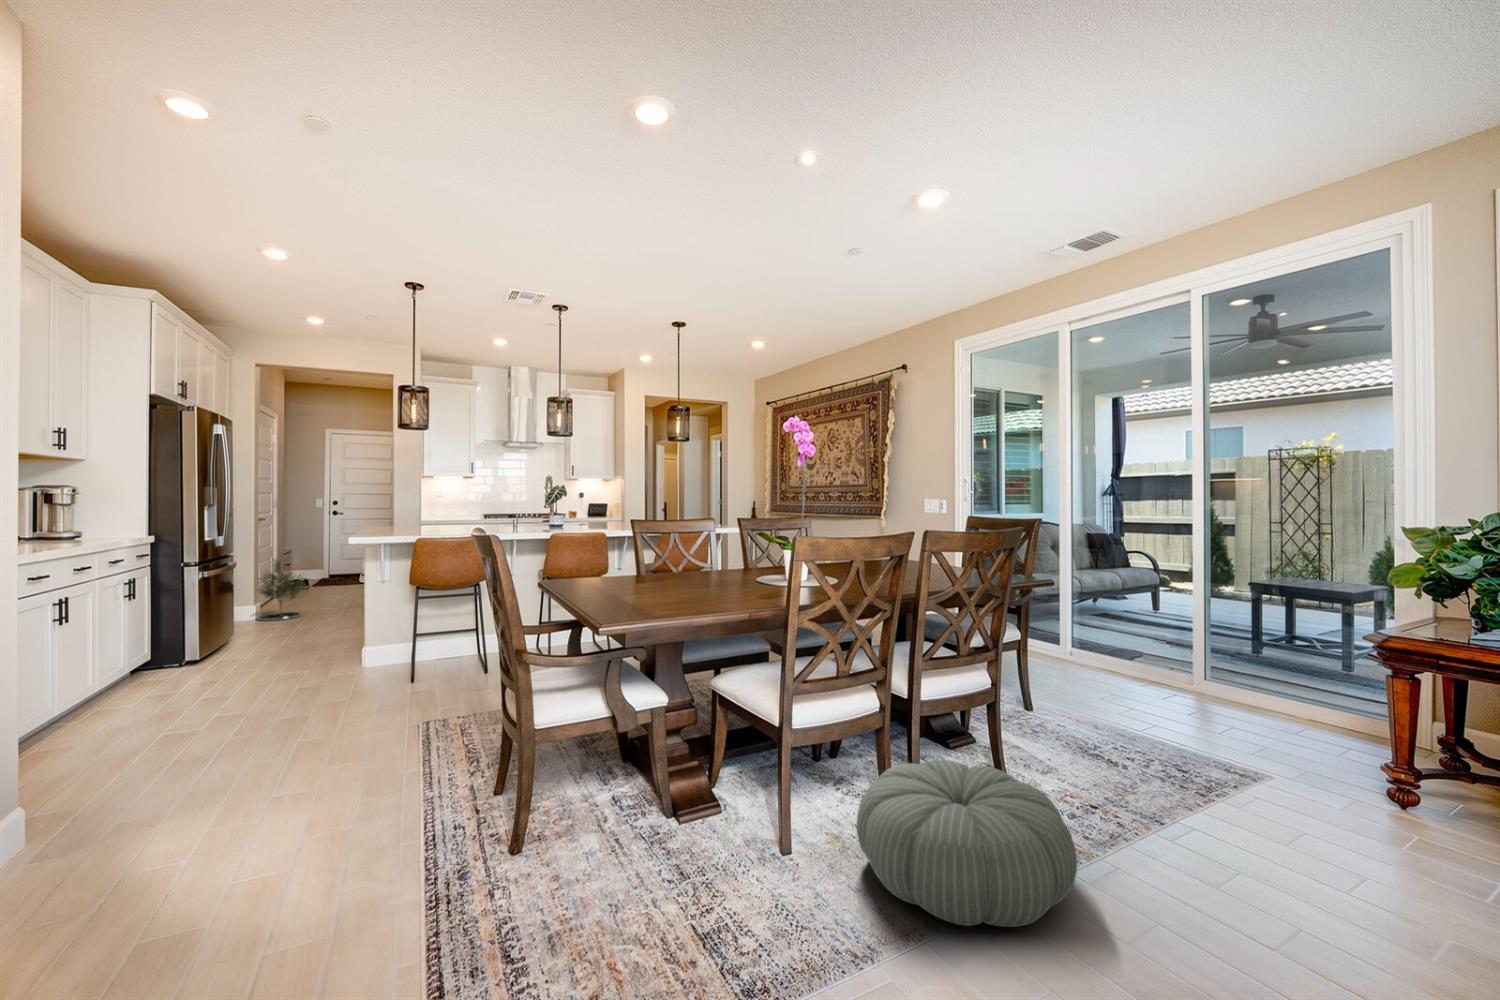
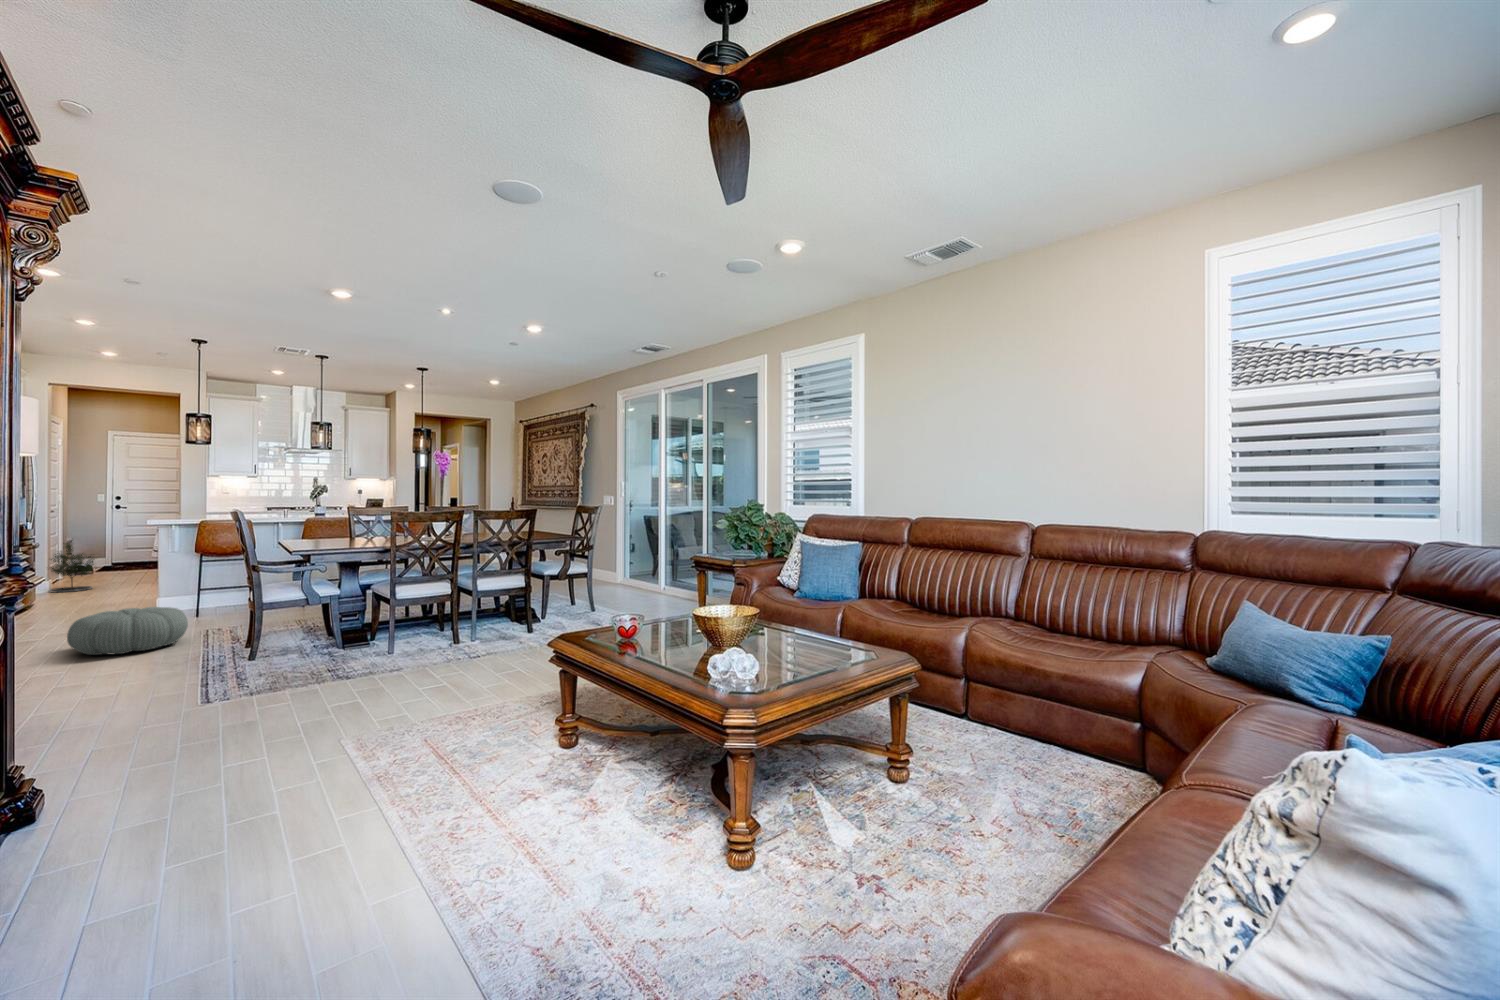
pouf: present [857,759,1077,927] -> present [67,607,188,655]

